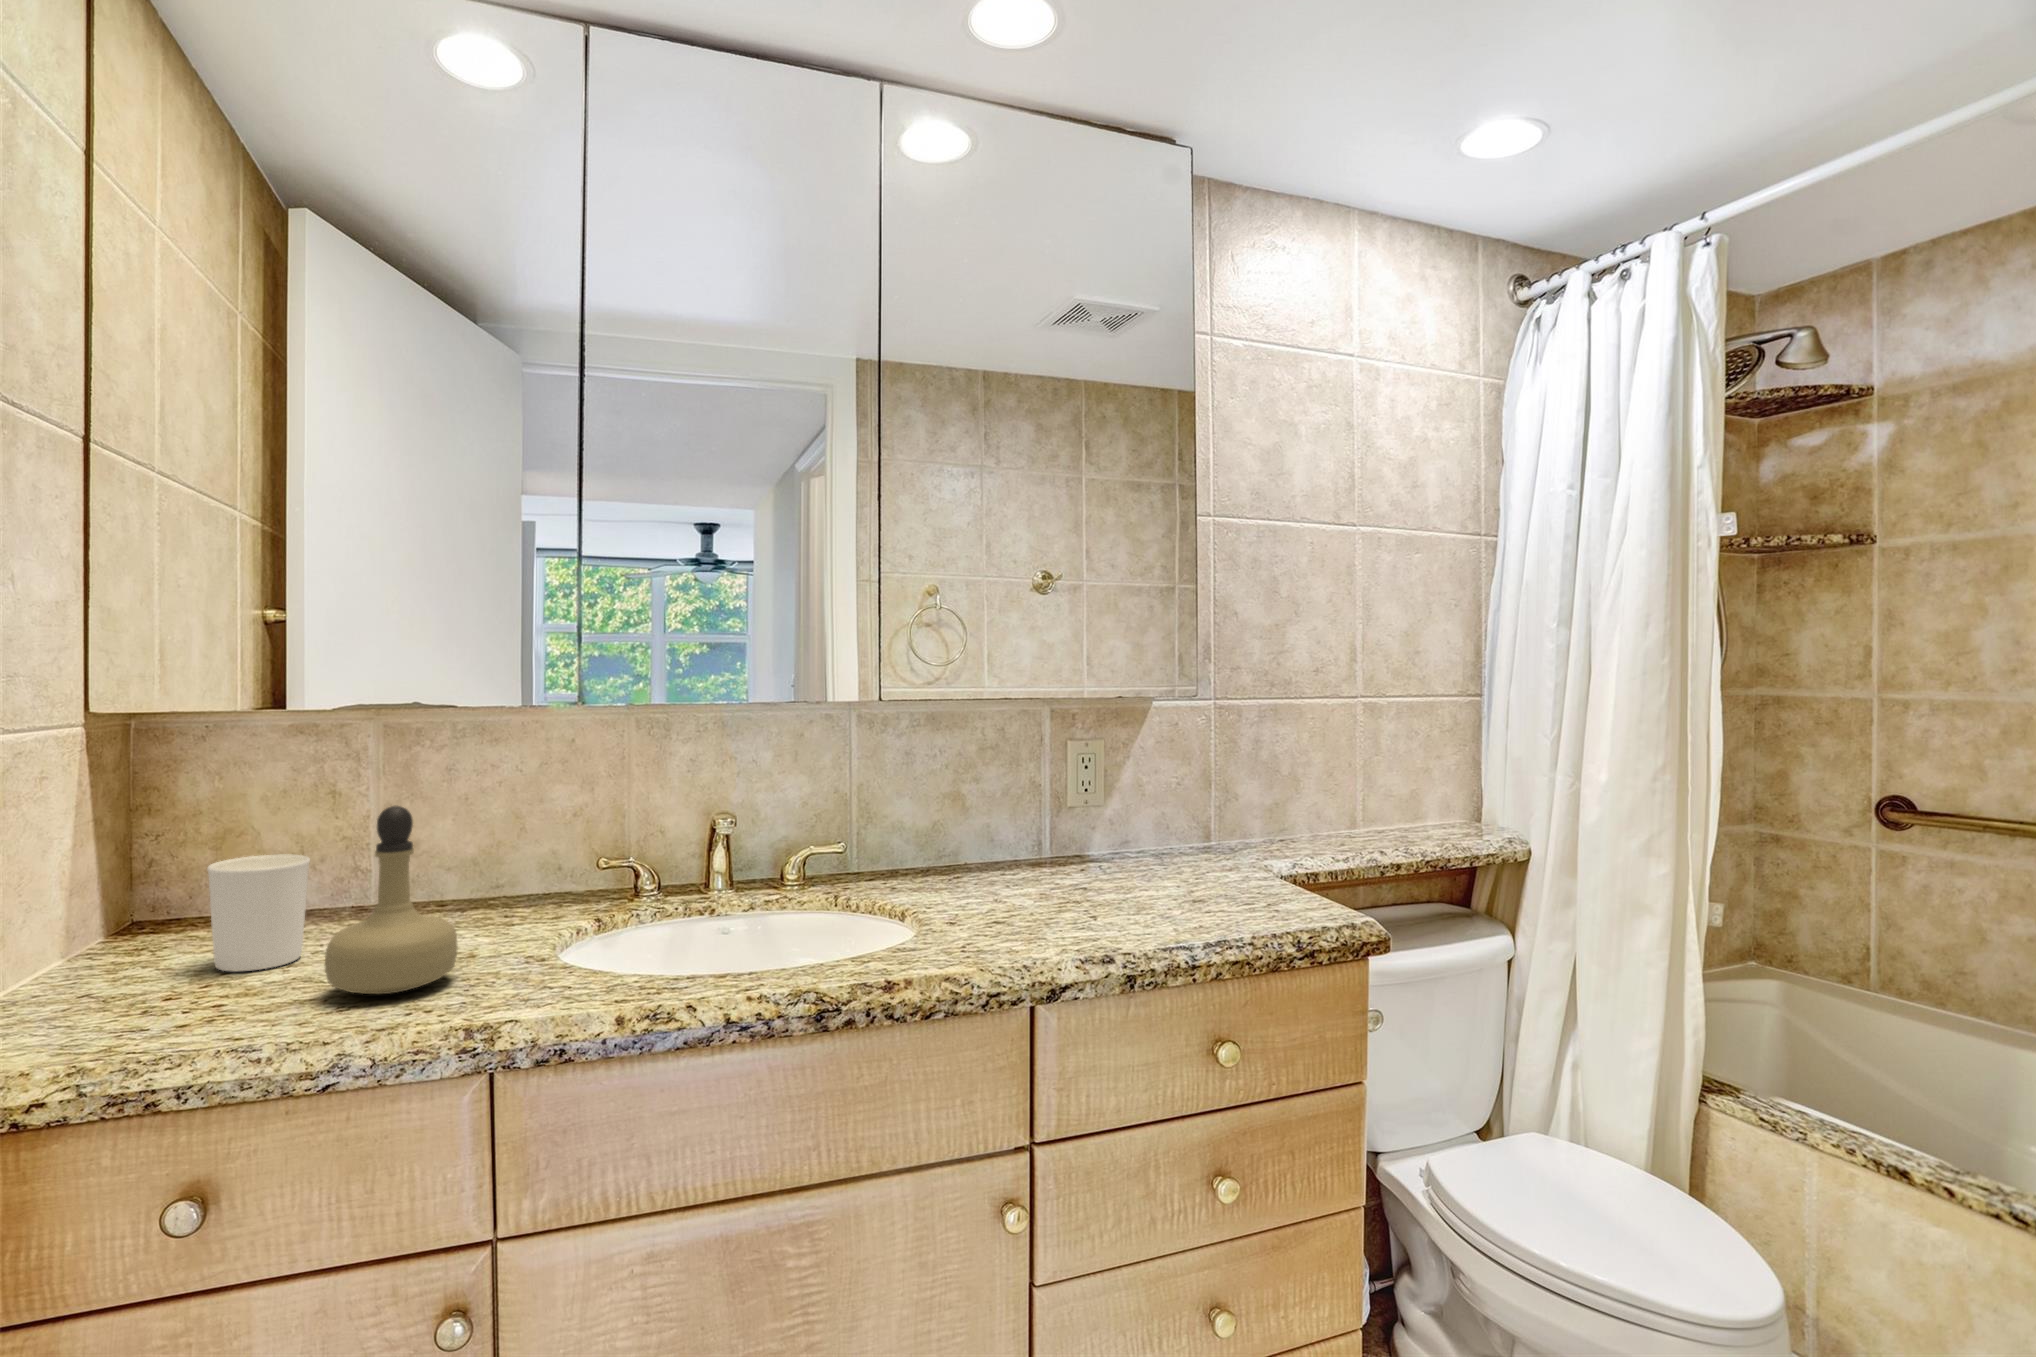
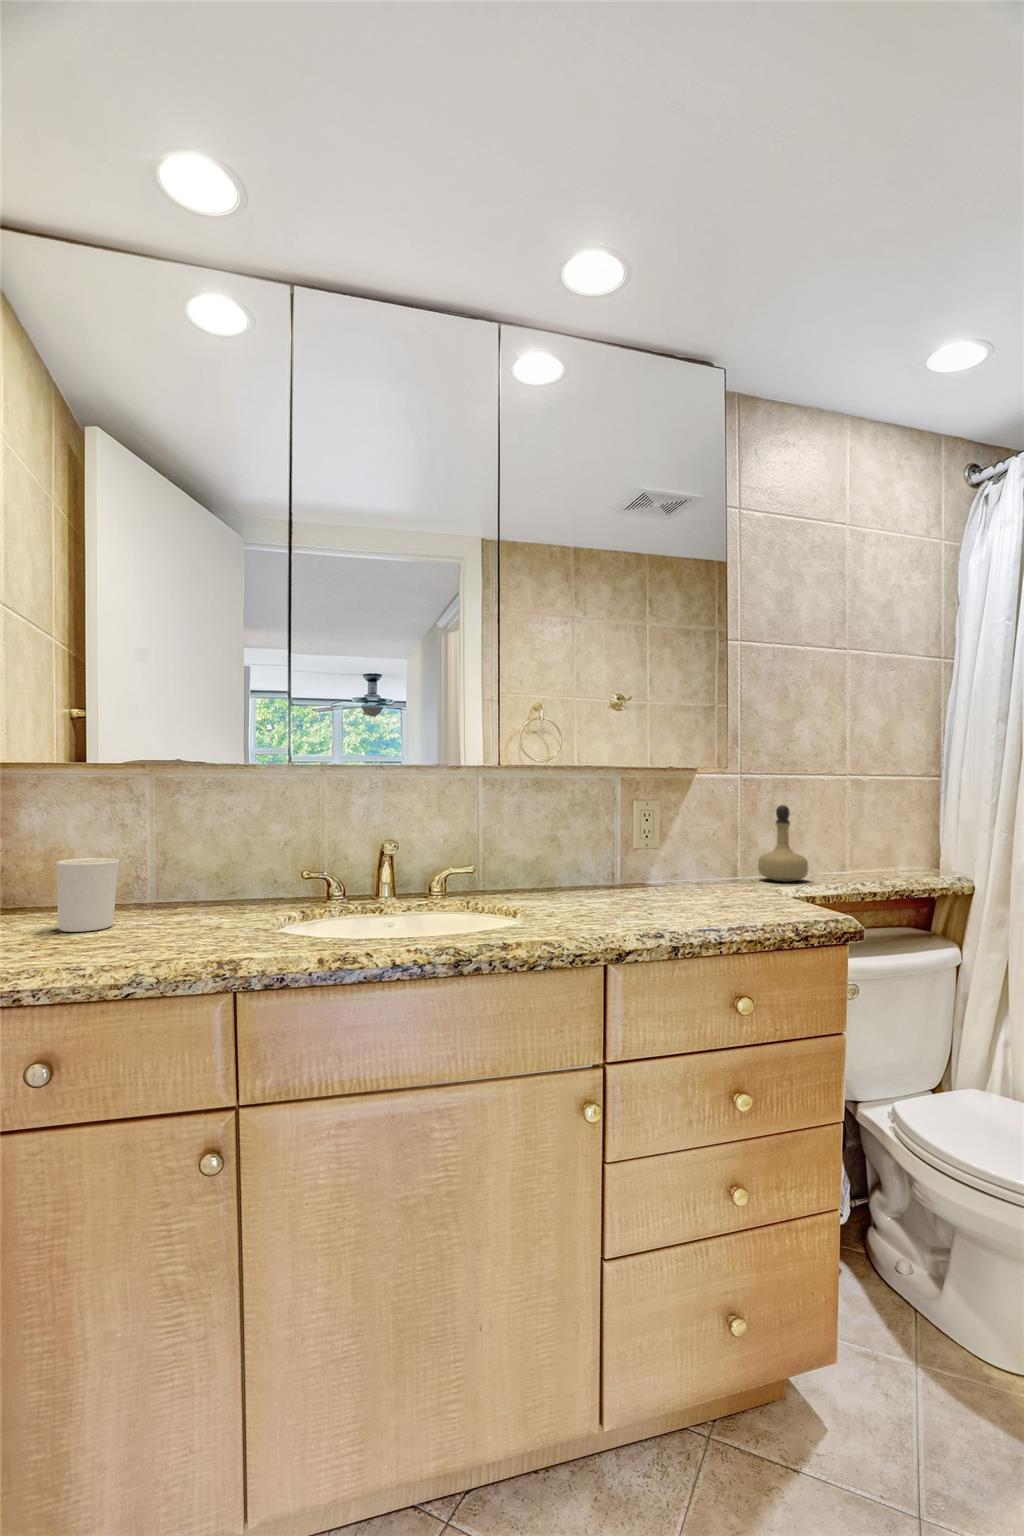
perfume bottle: present [325,806,458,994] -> present [758,805,808,882]

